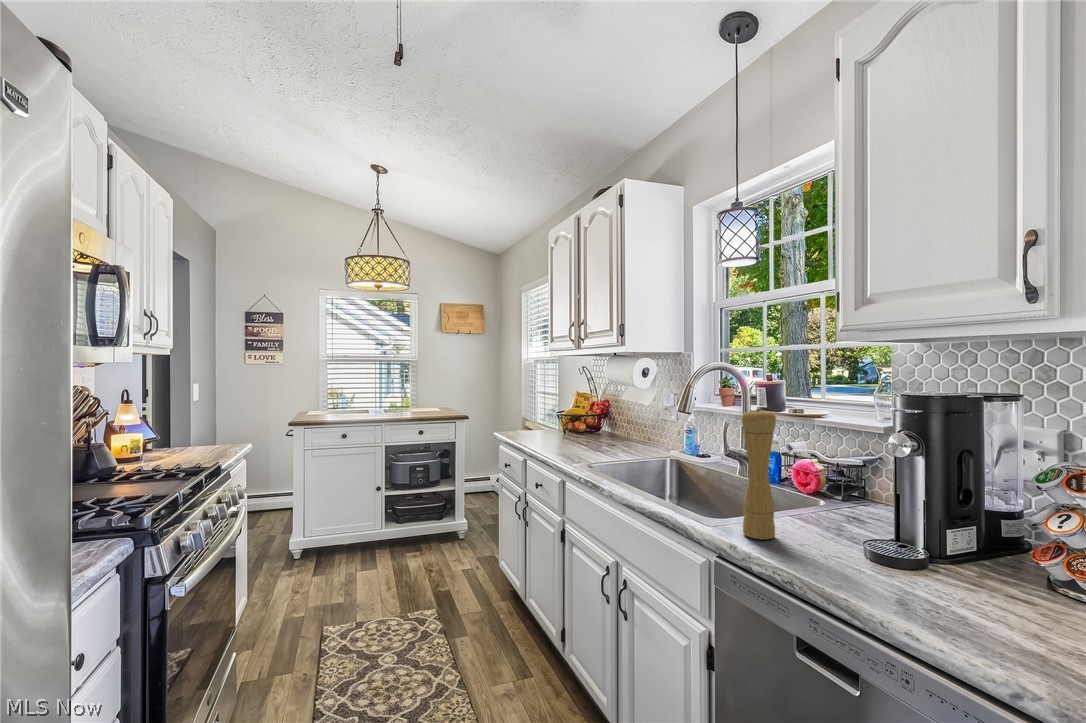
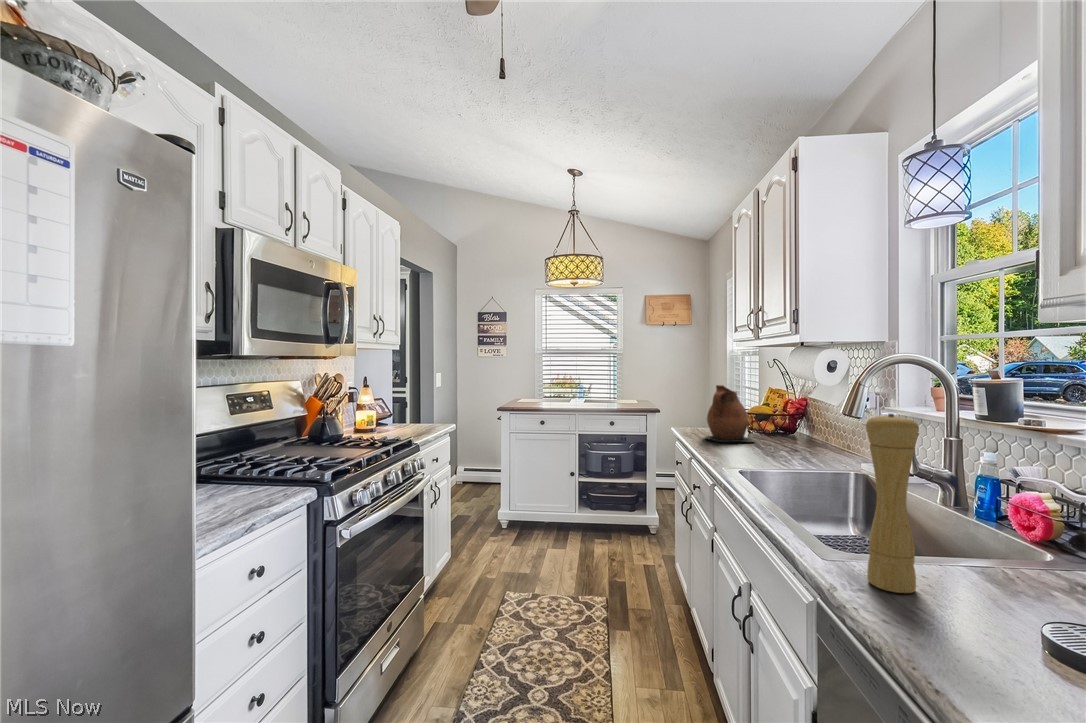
ceramic pitcher: none [529,390,577,442] -> present [705,385,755,442]

